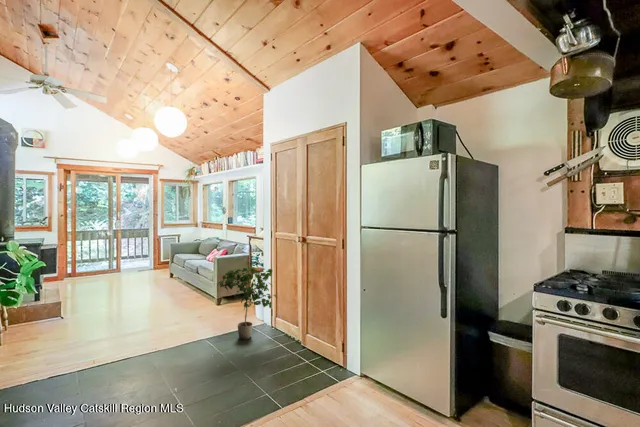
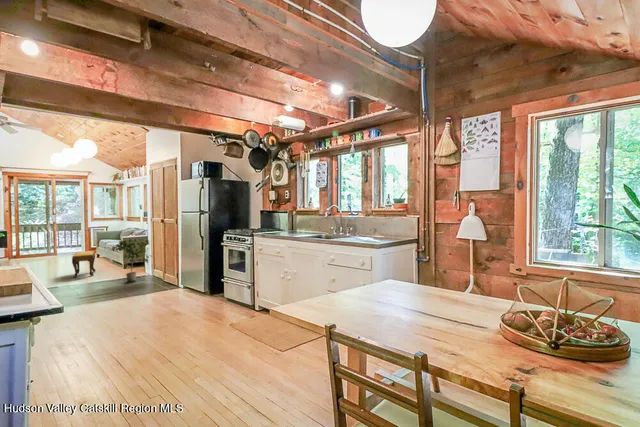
footstool: none [150,278,180,323] -> present [72,251,96,278]

